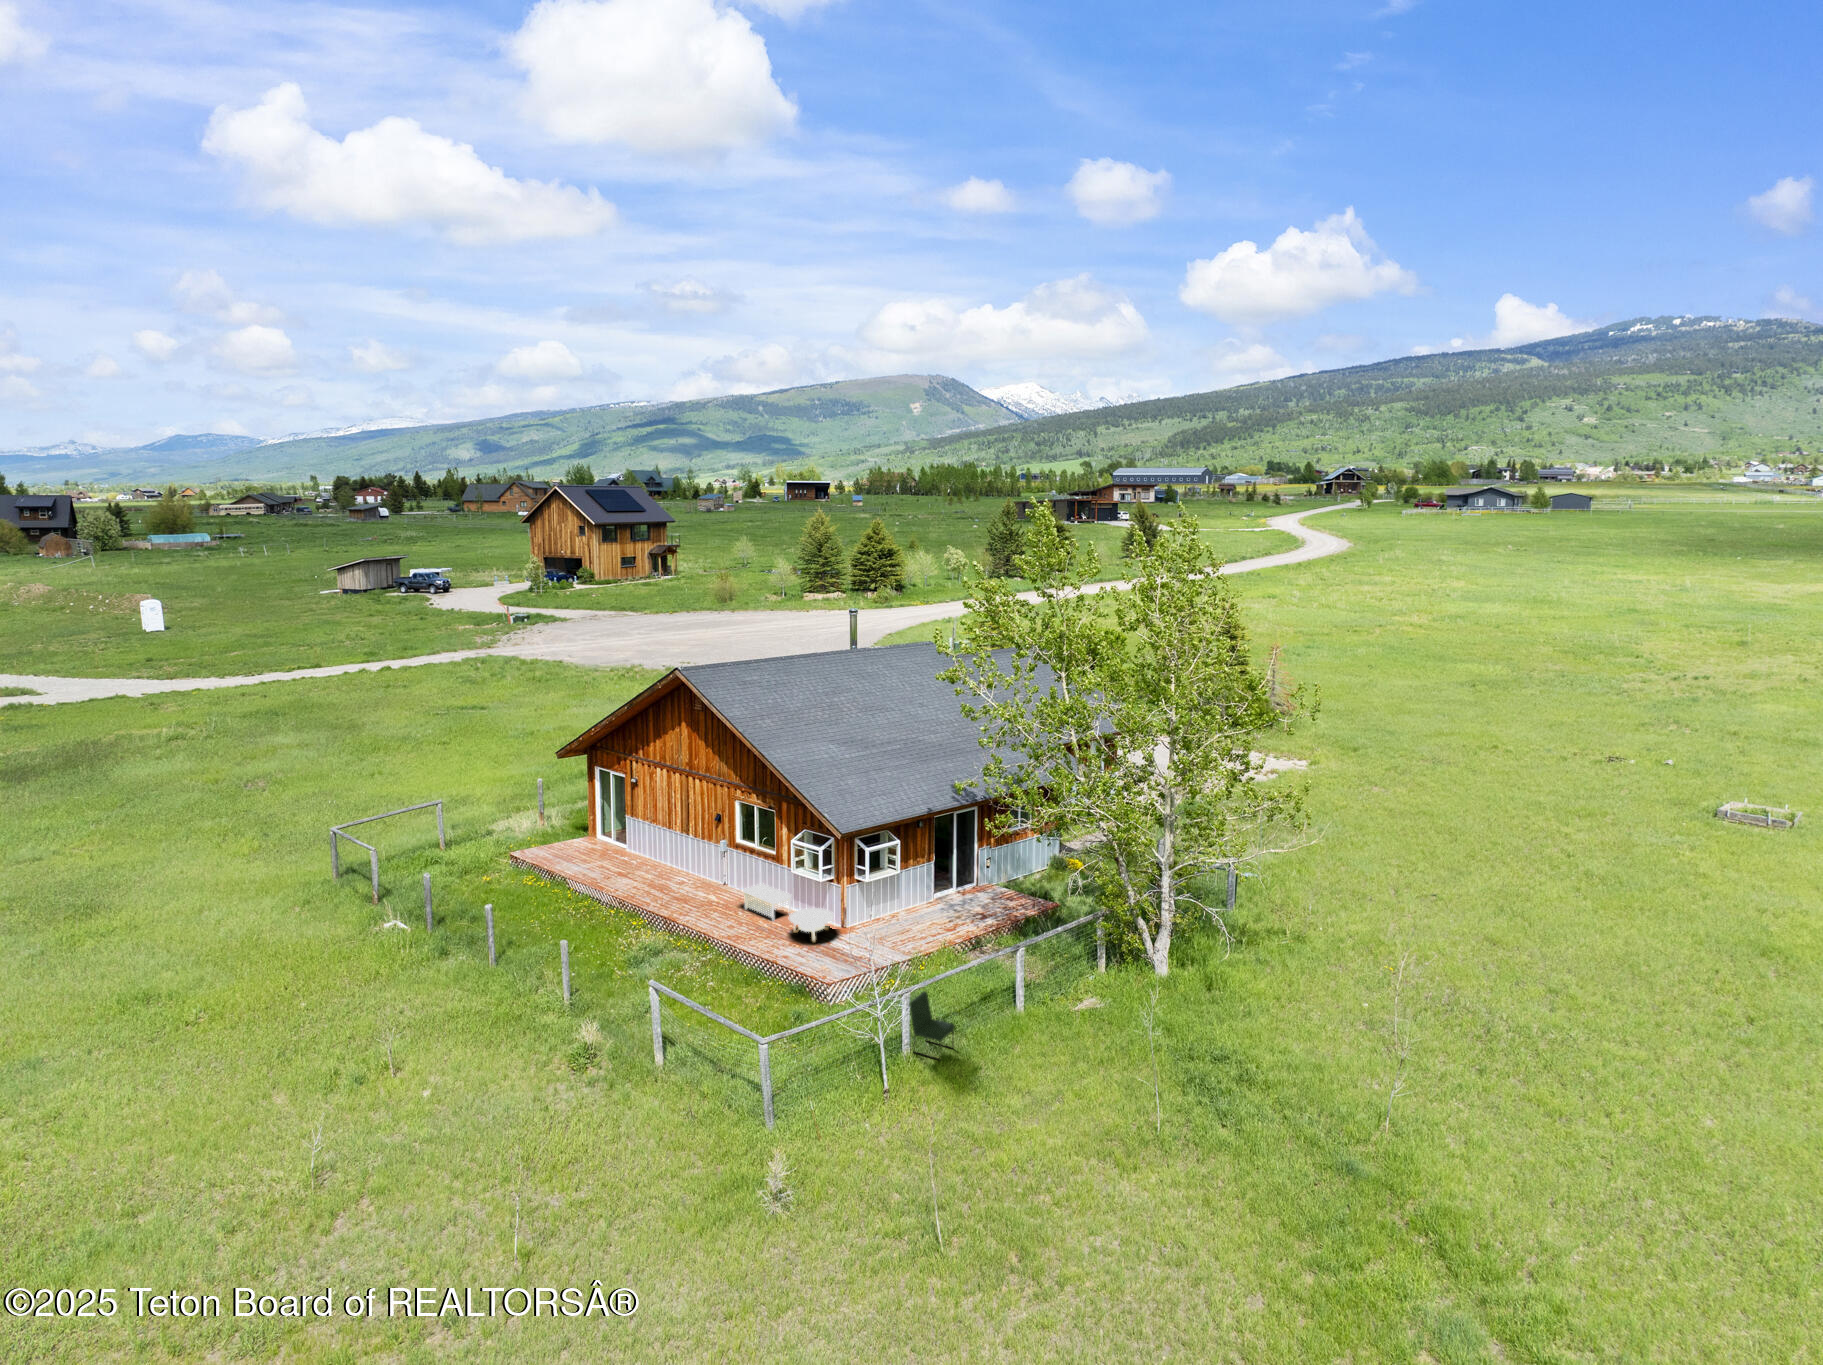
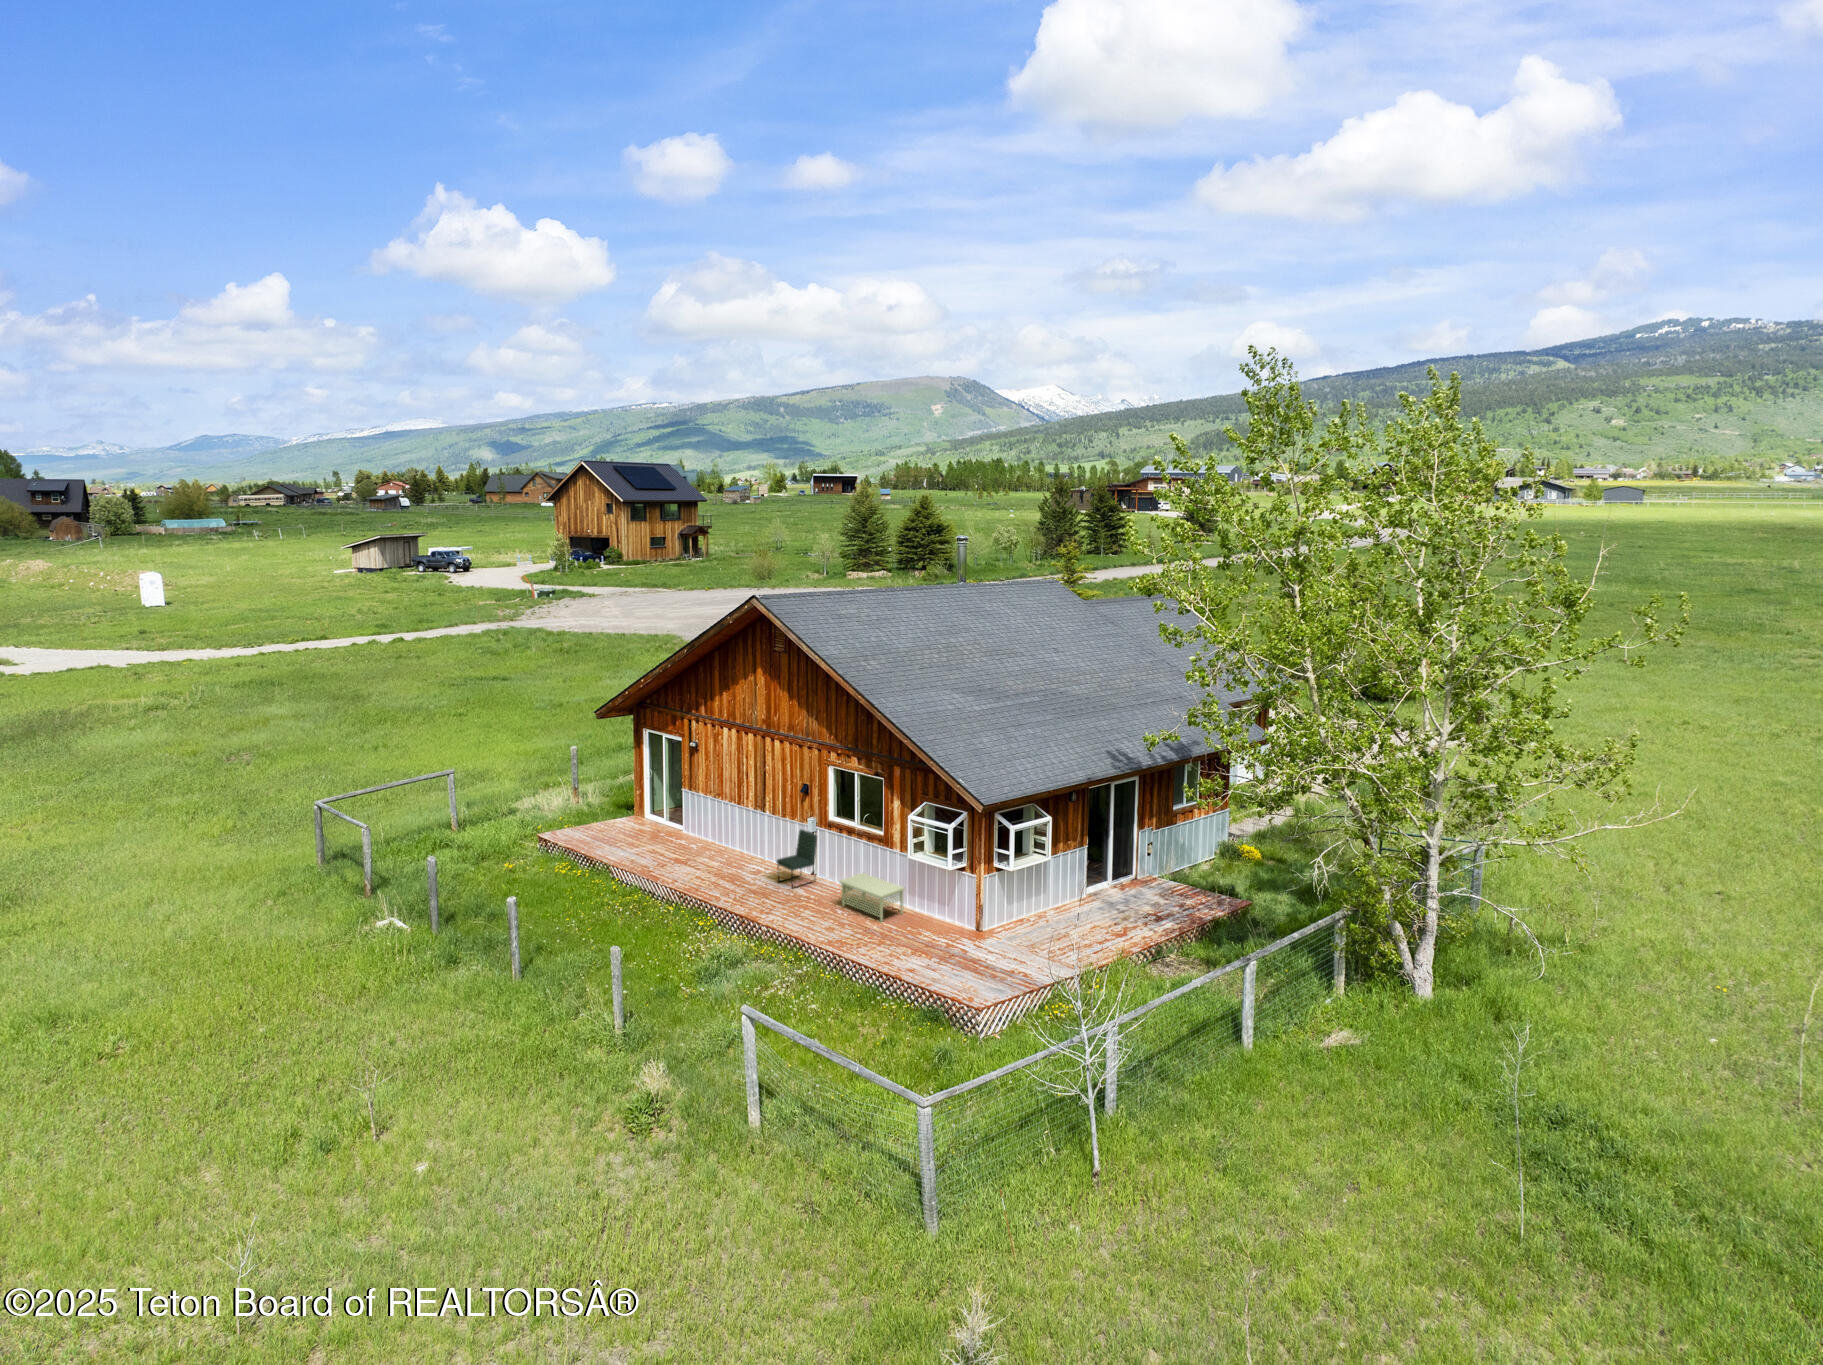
round table: present [789,908,834,943] -> none [906,905,966,951]
chair: present [910,991,955,1061] -> present [777,829,817,888]

